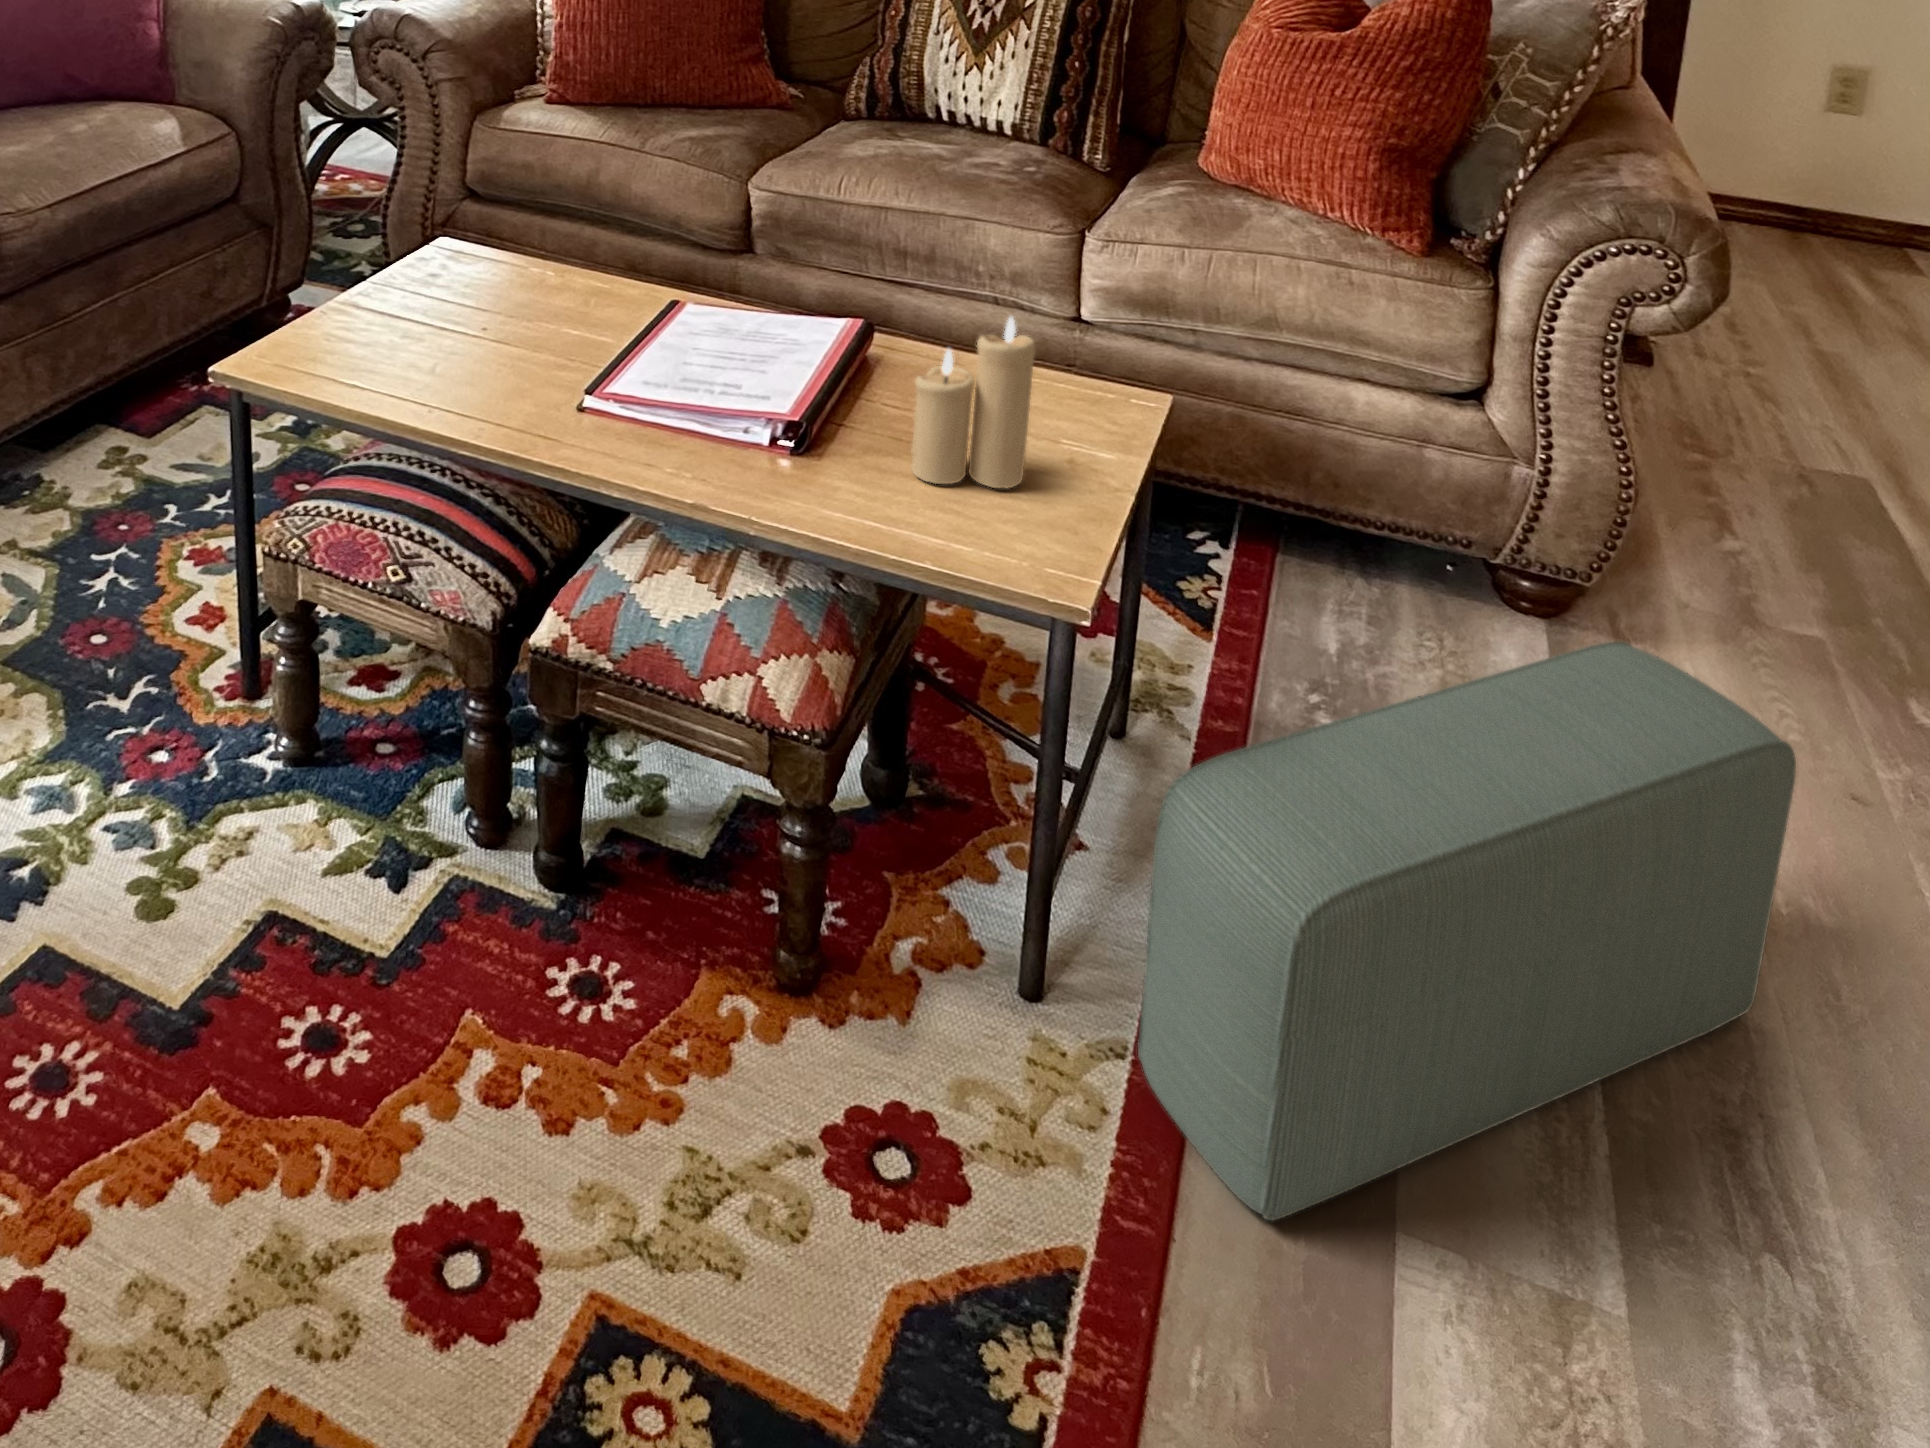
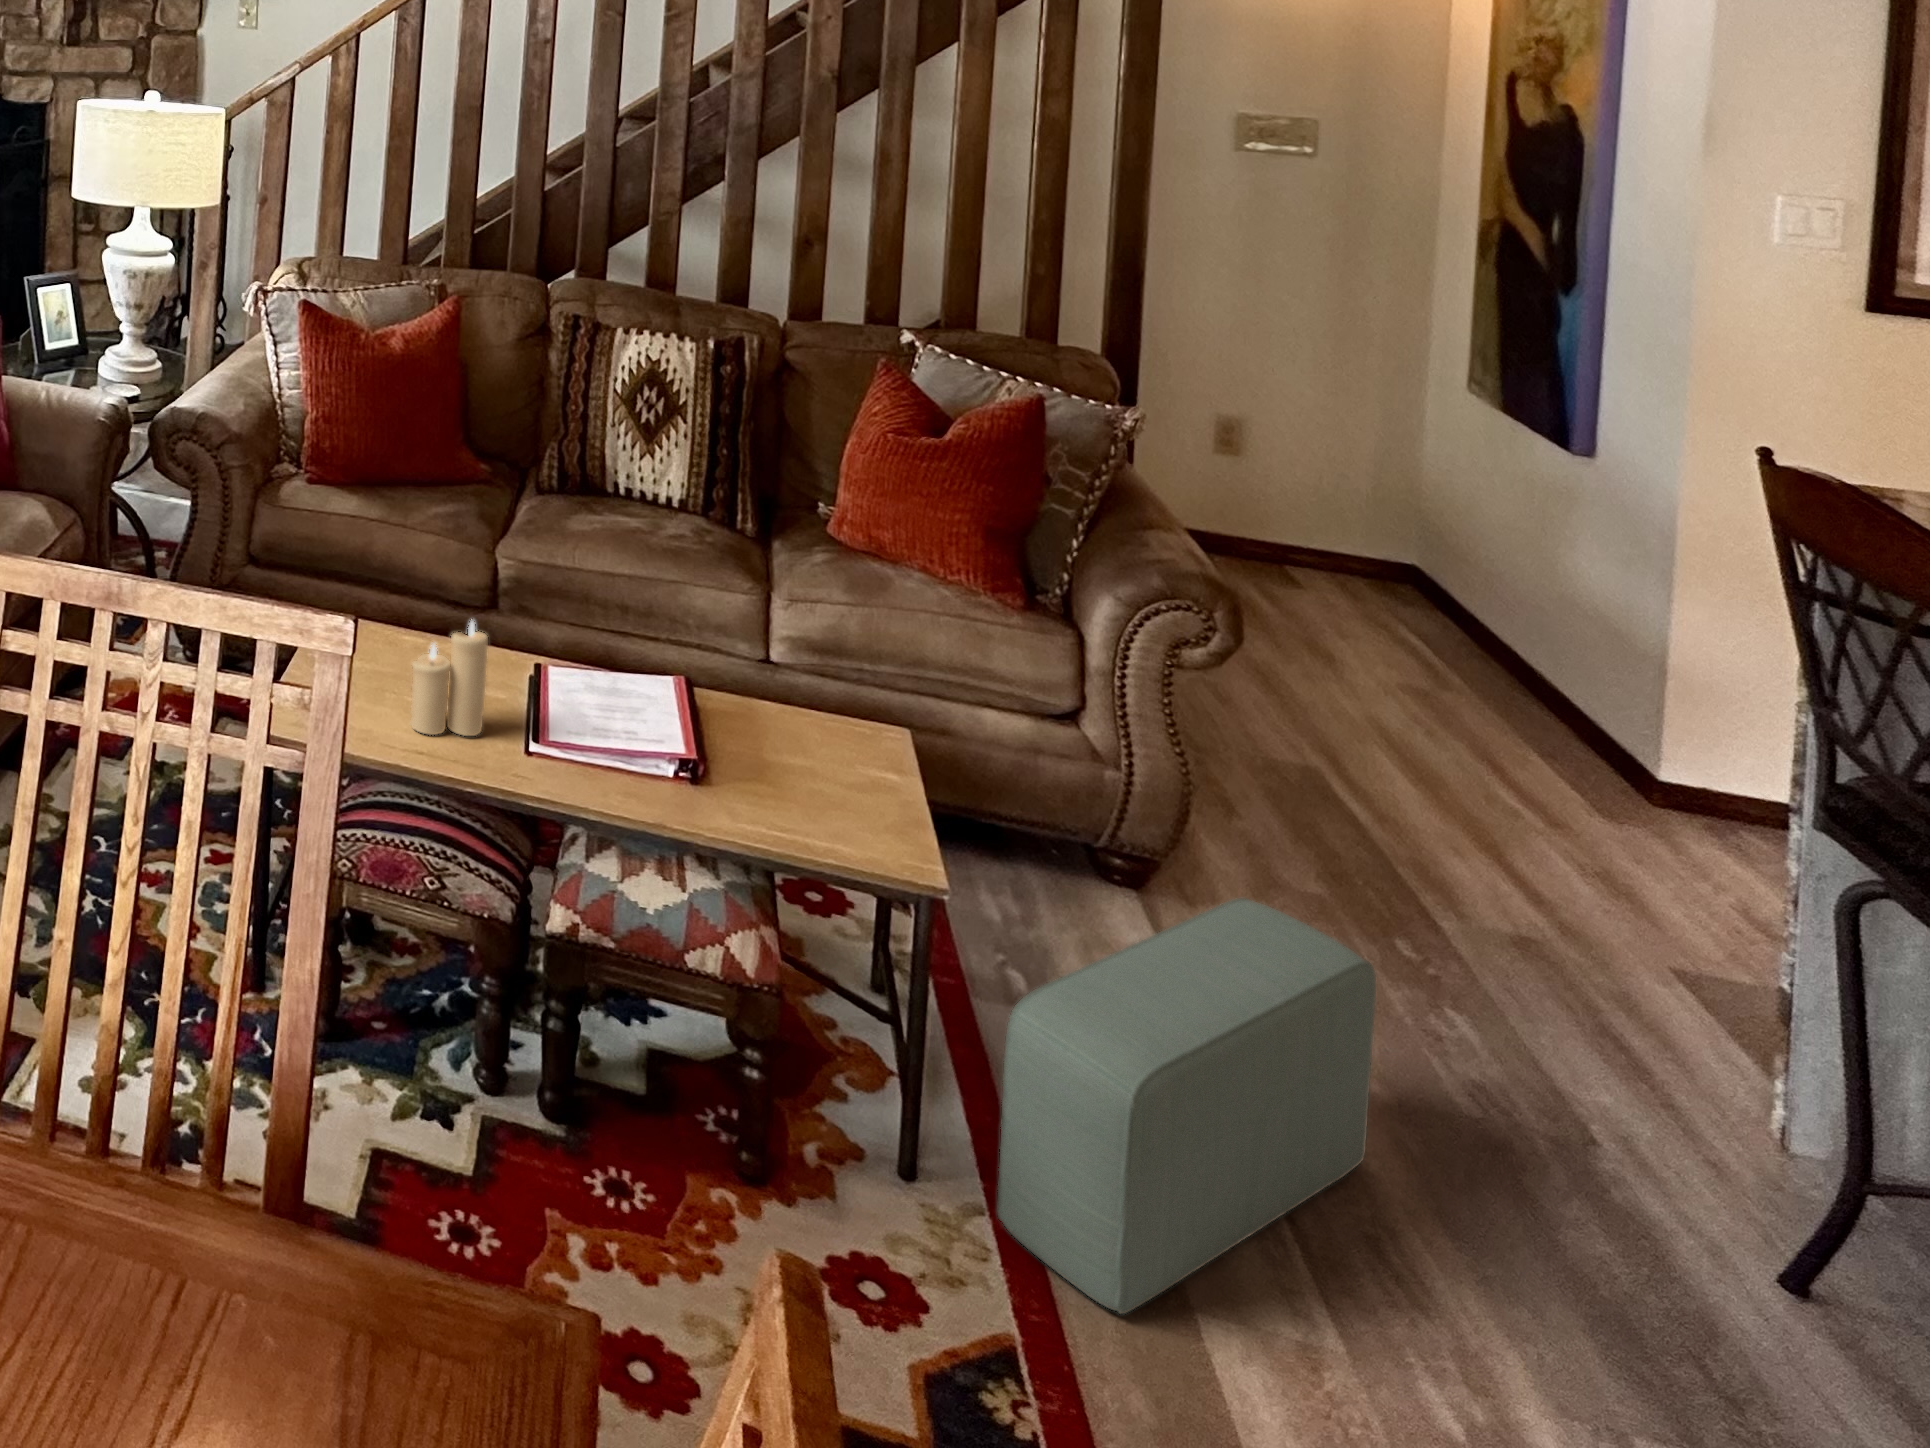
candle: present [911,317,1035,489] -> present [410,619,488,736]

